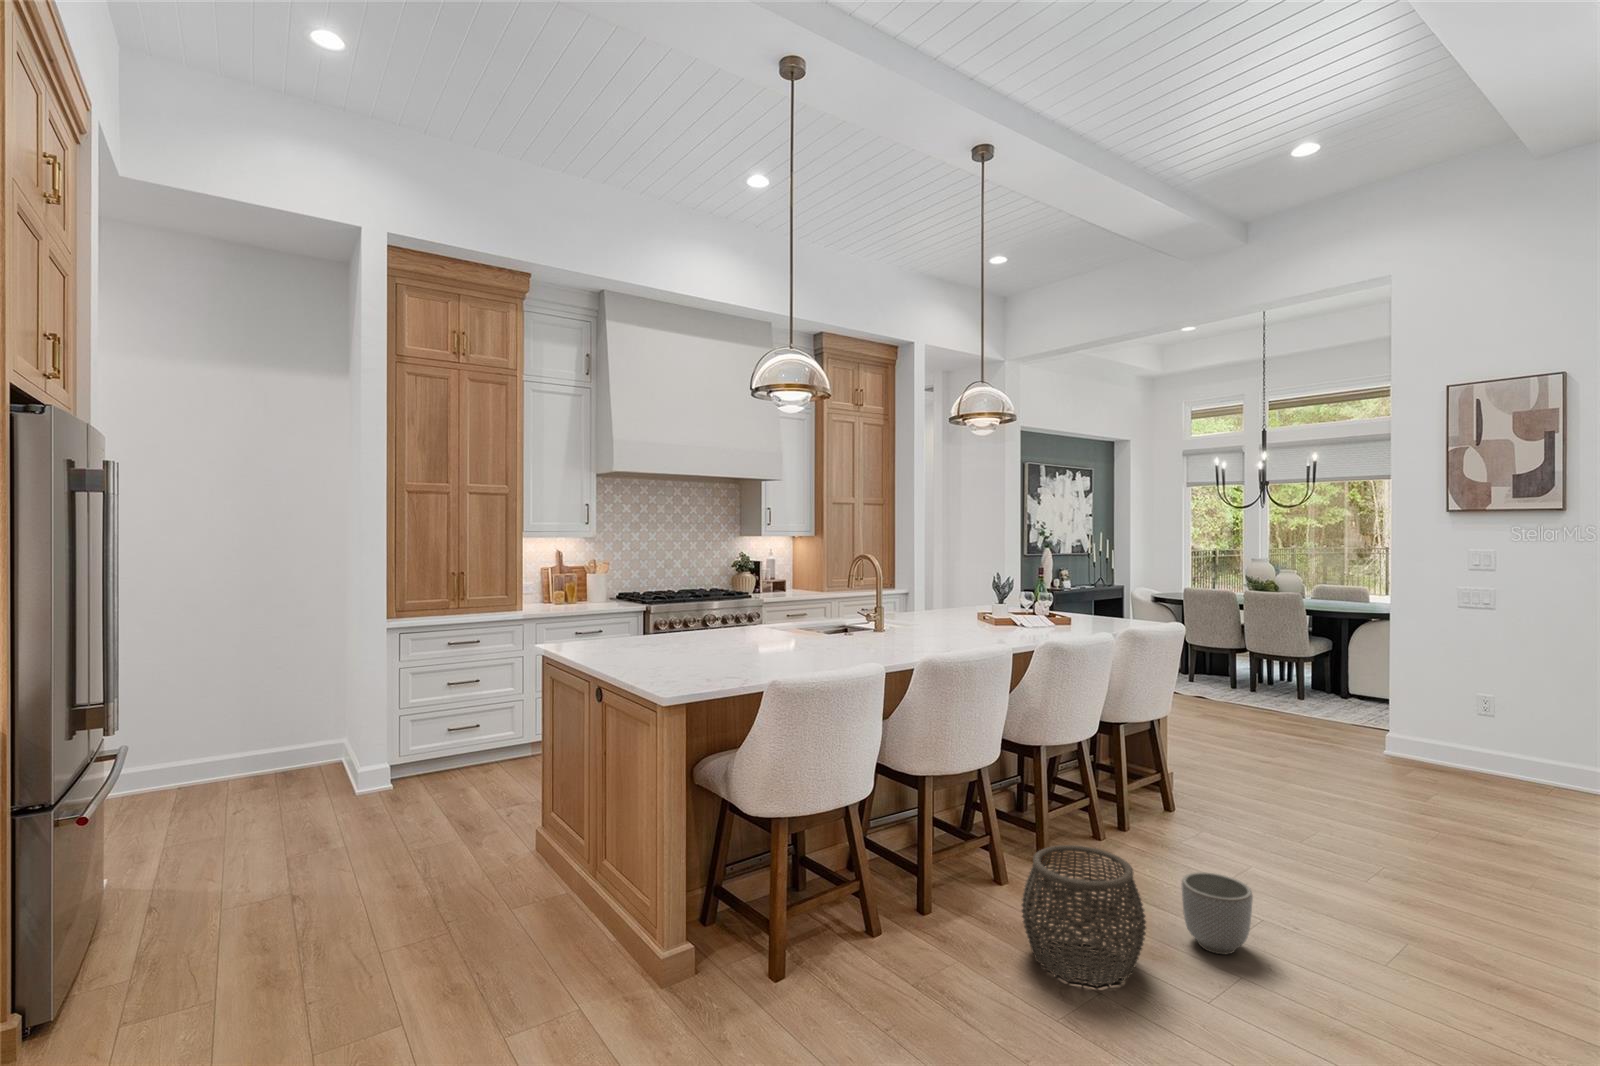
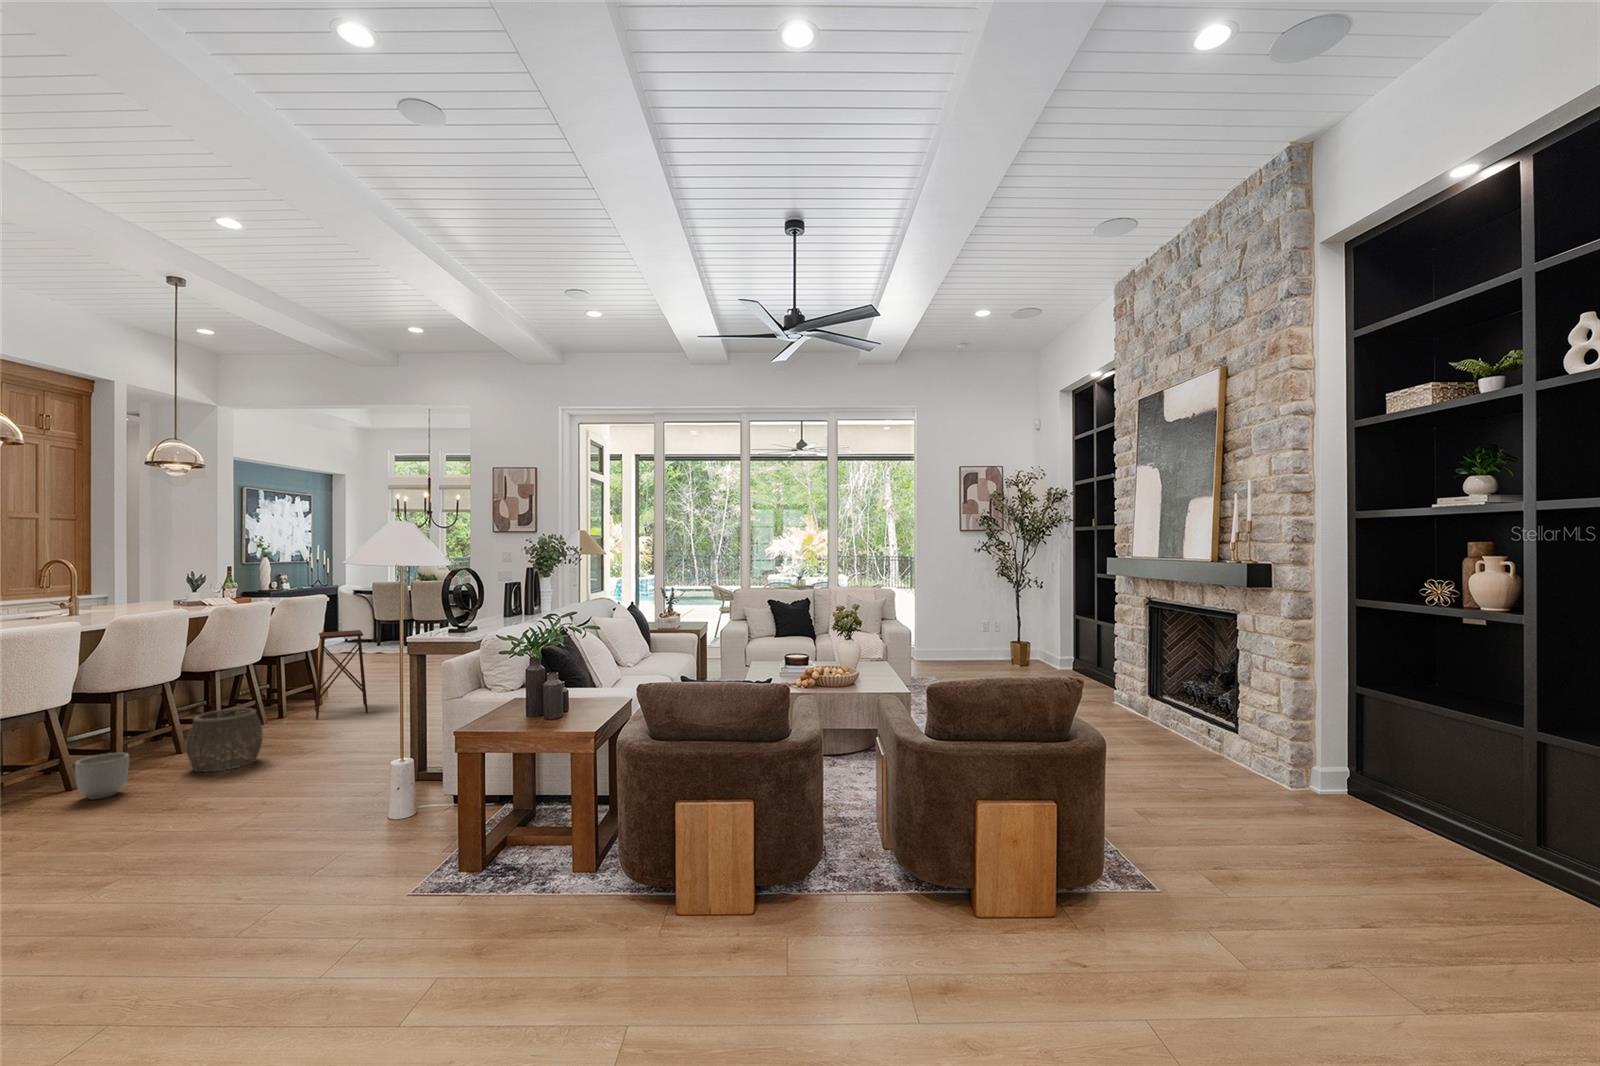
side table: none [1173,690,1277,862] -> present [315,630,368,719]
planter: present [1182,872,1253,954] -> present [75,753,129,799]

